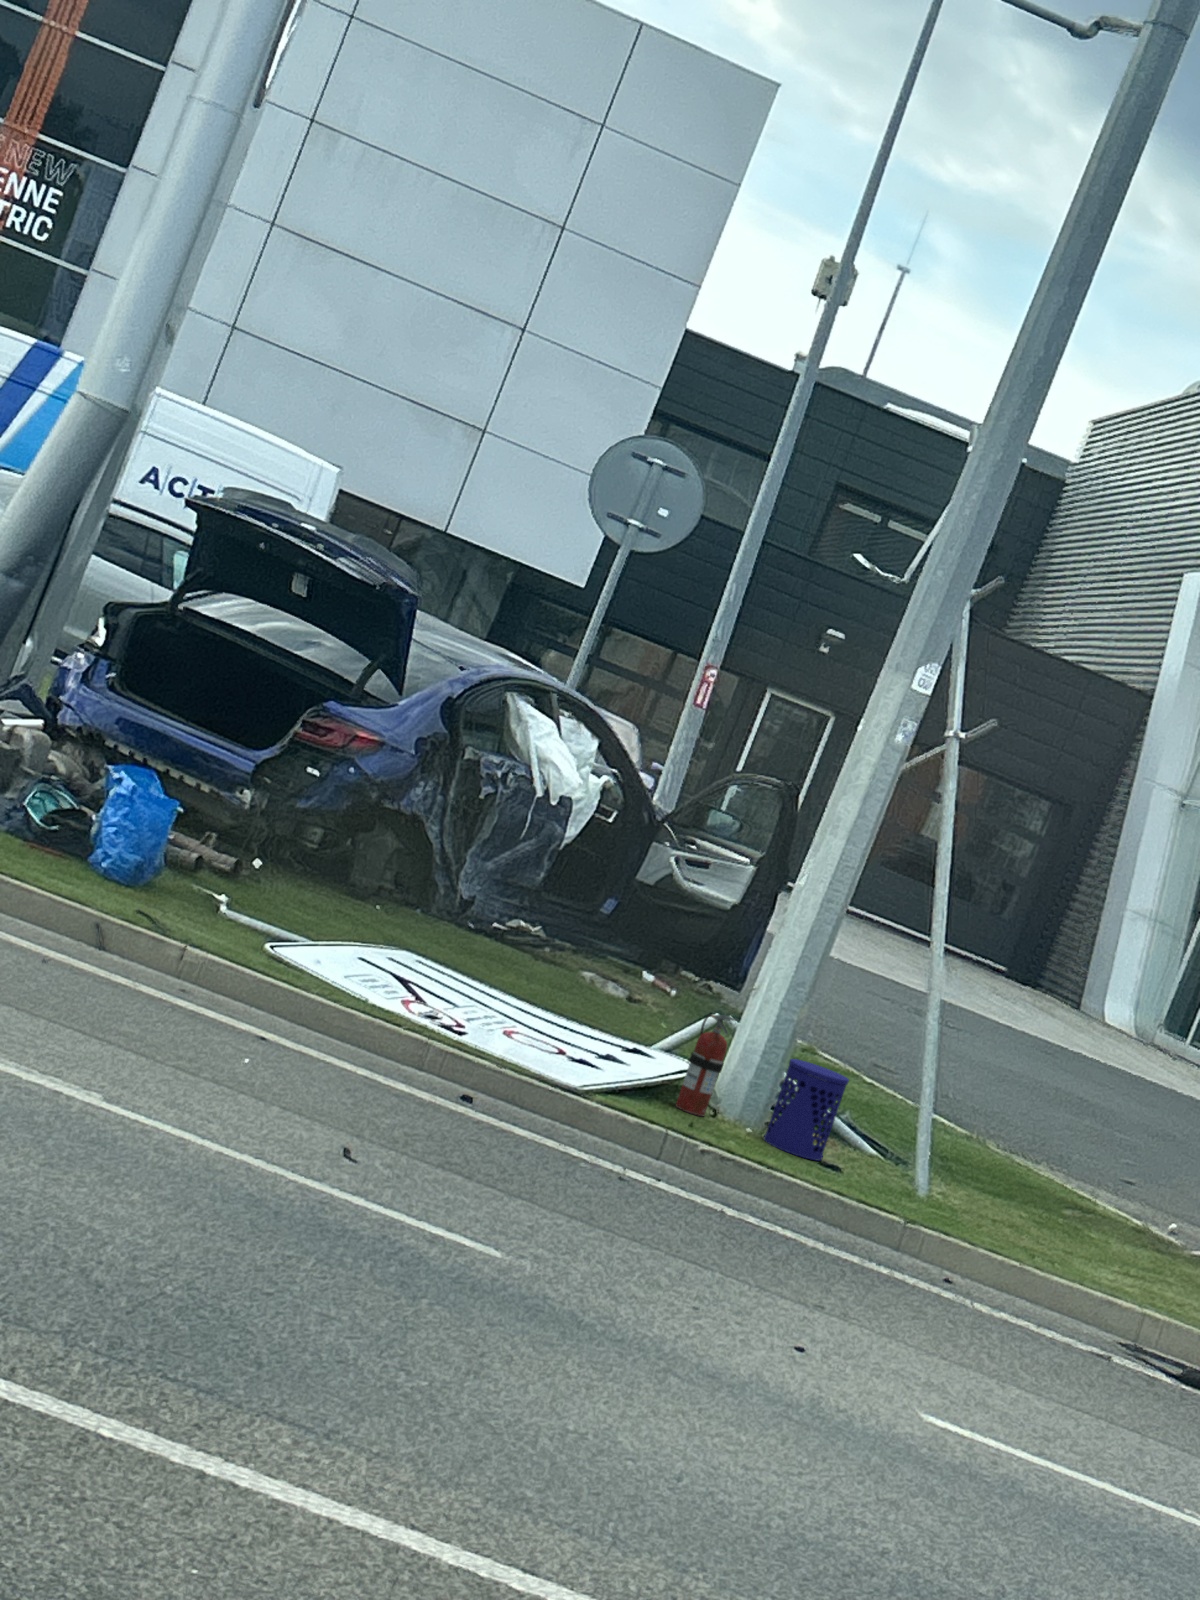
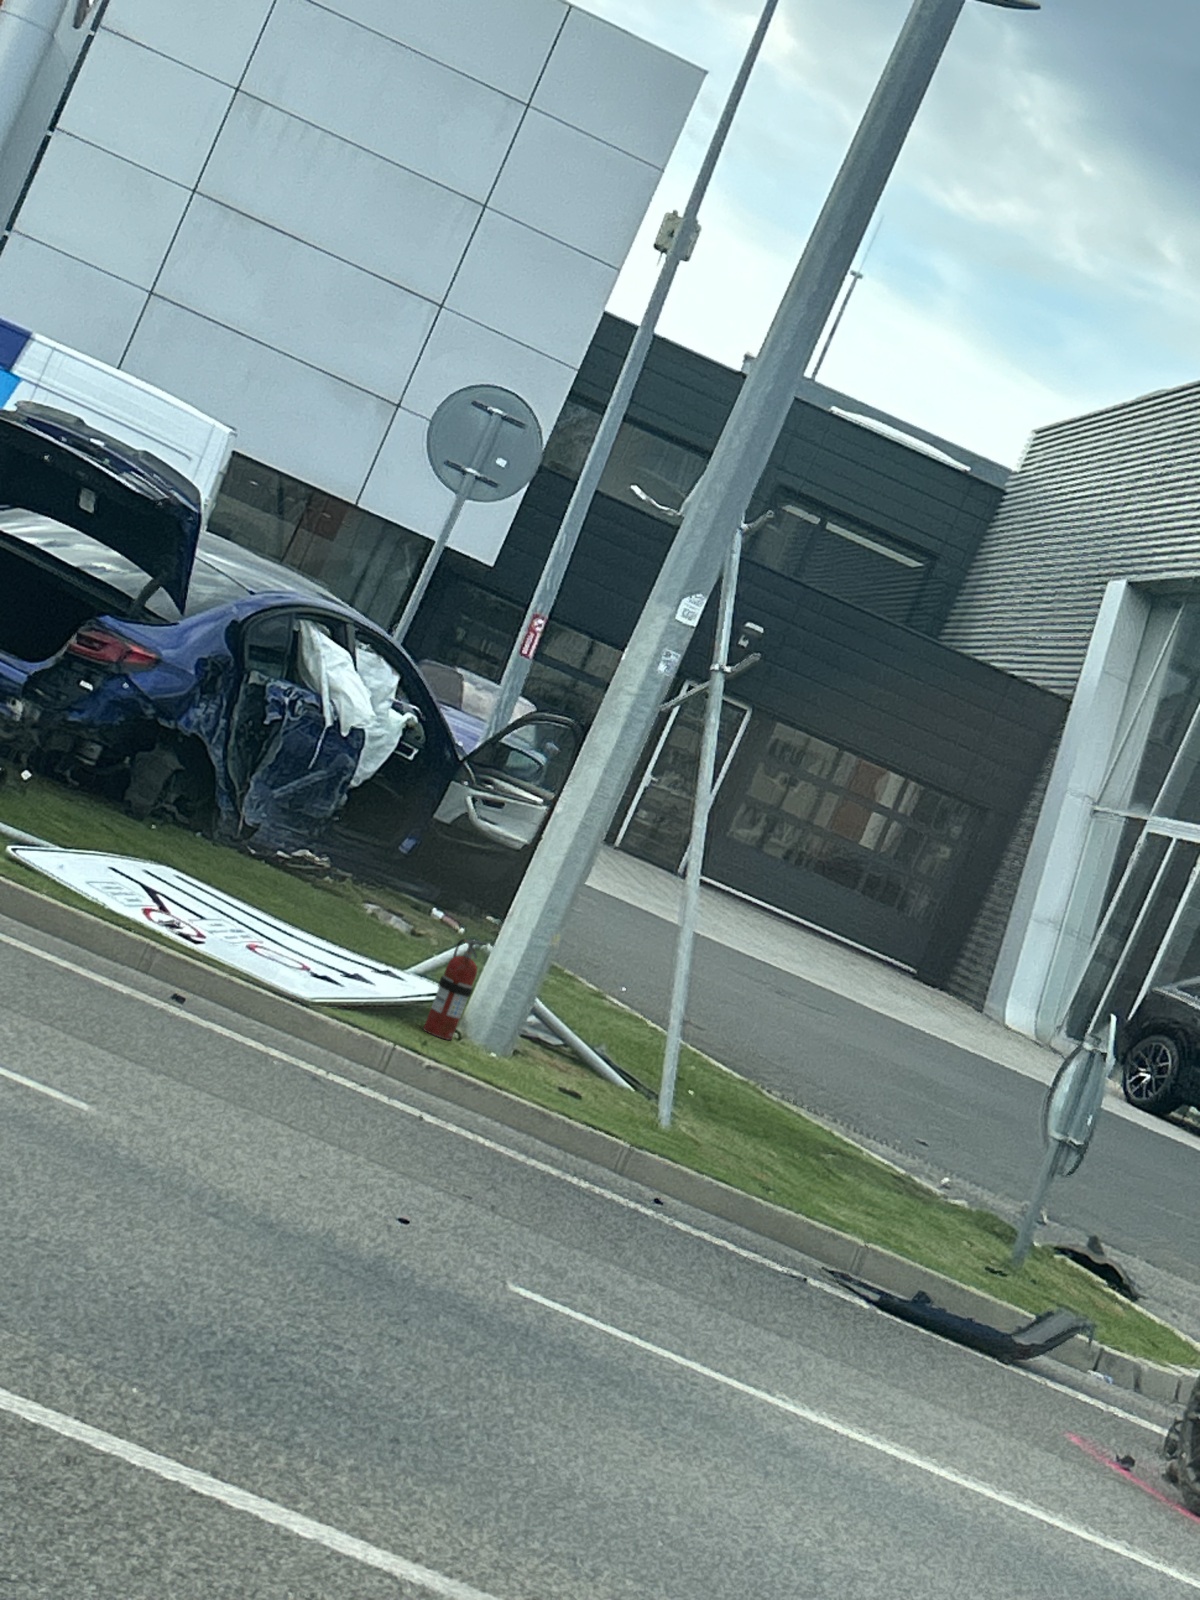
waste bin: present [764,1059,849,1161] -> none [509,986,598,1089]

